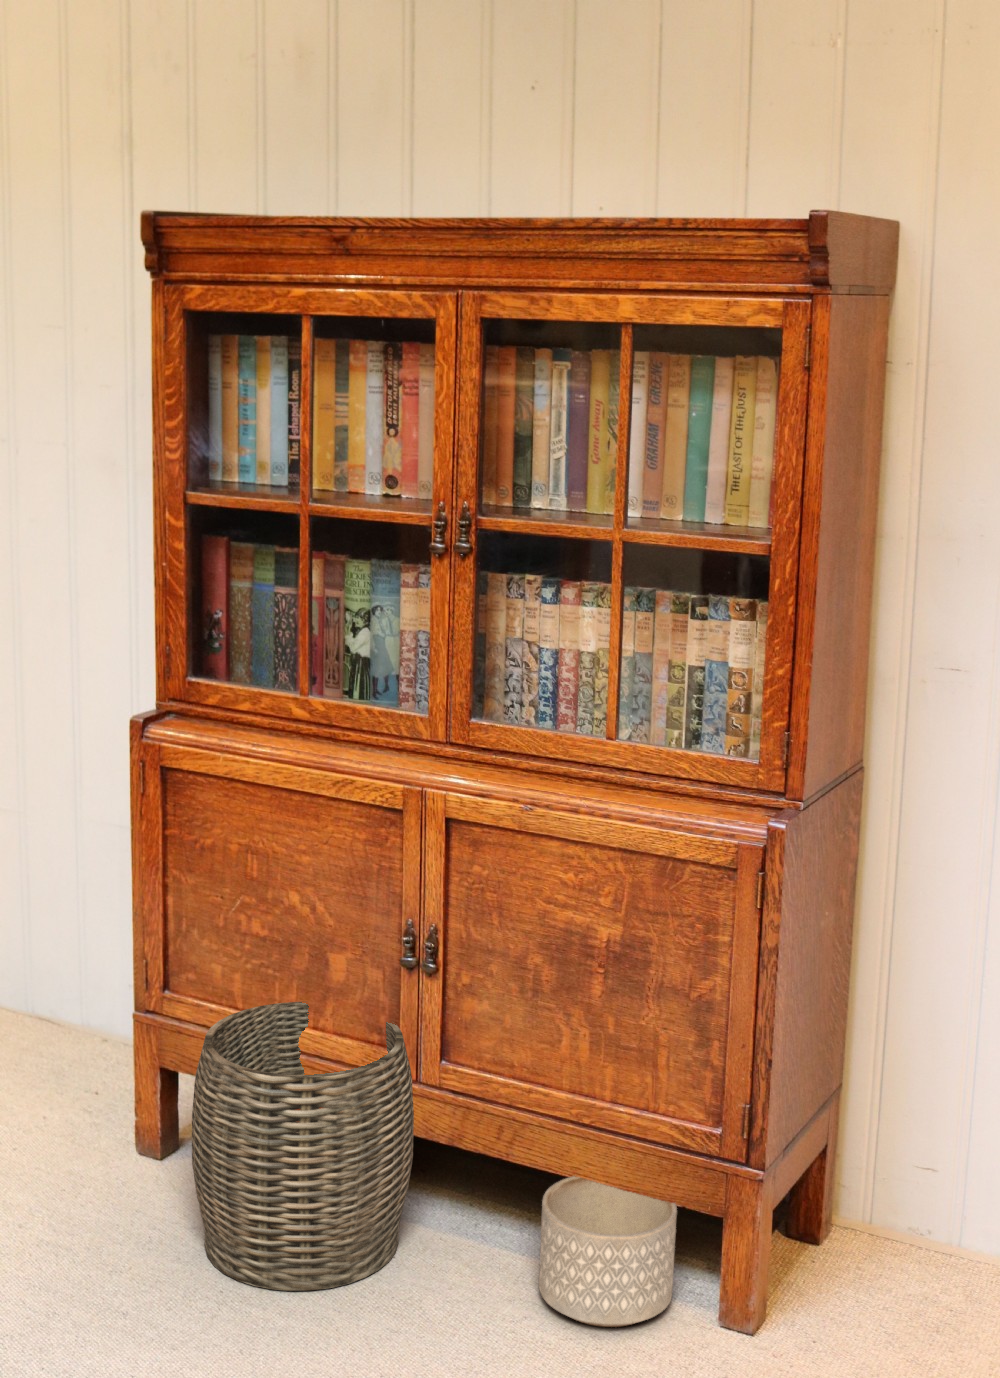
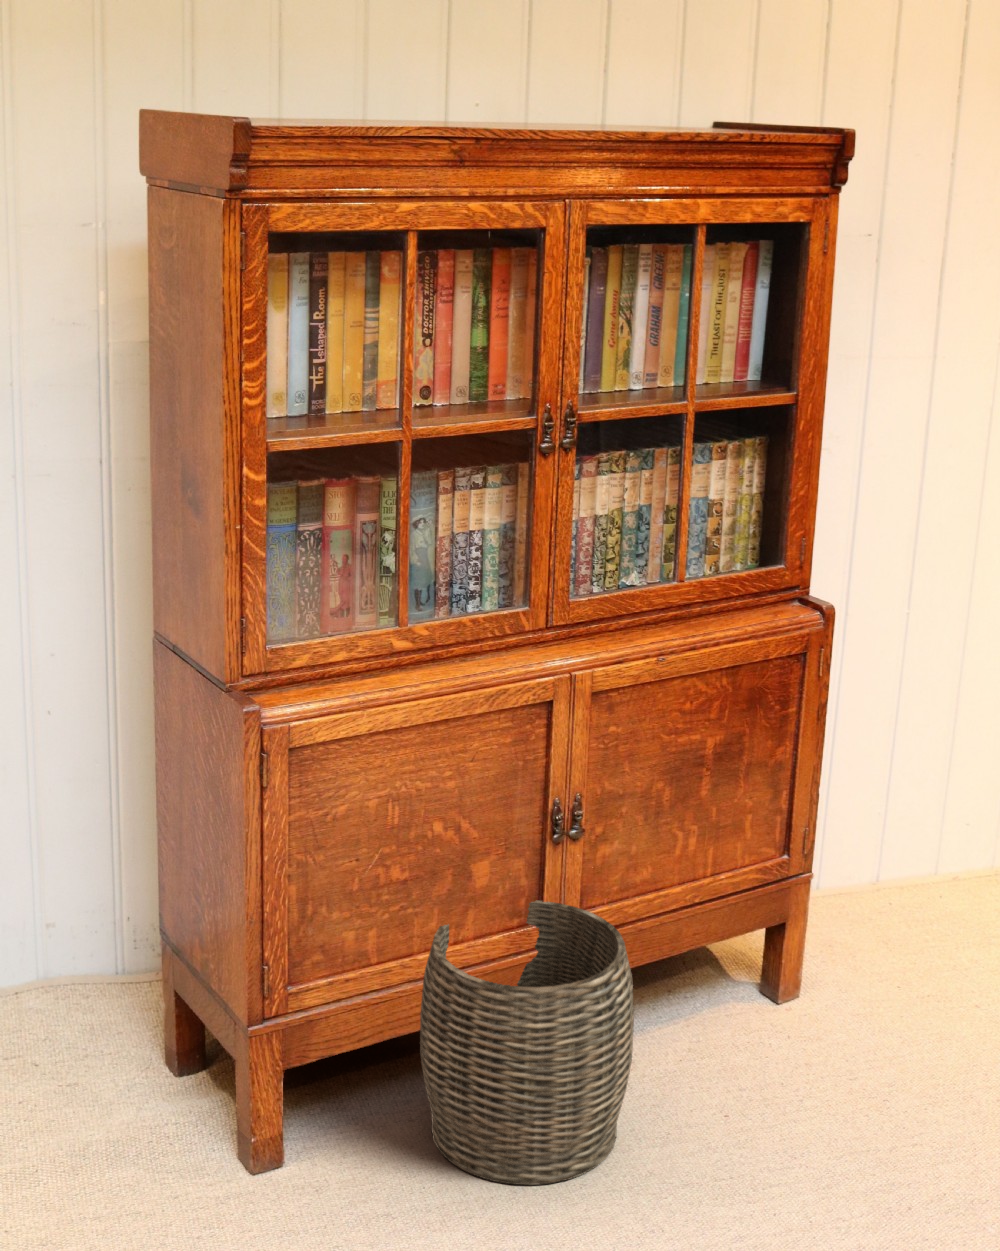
planter: present [539,1176,677,1327] -> none [666,928,781,1052]

